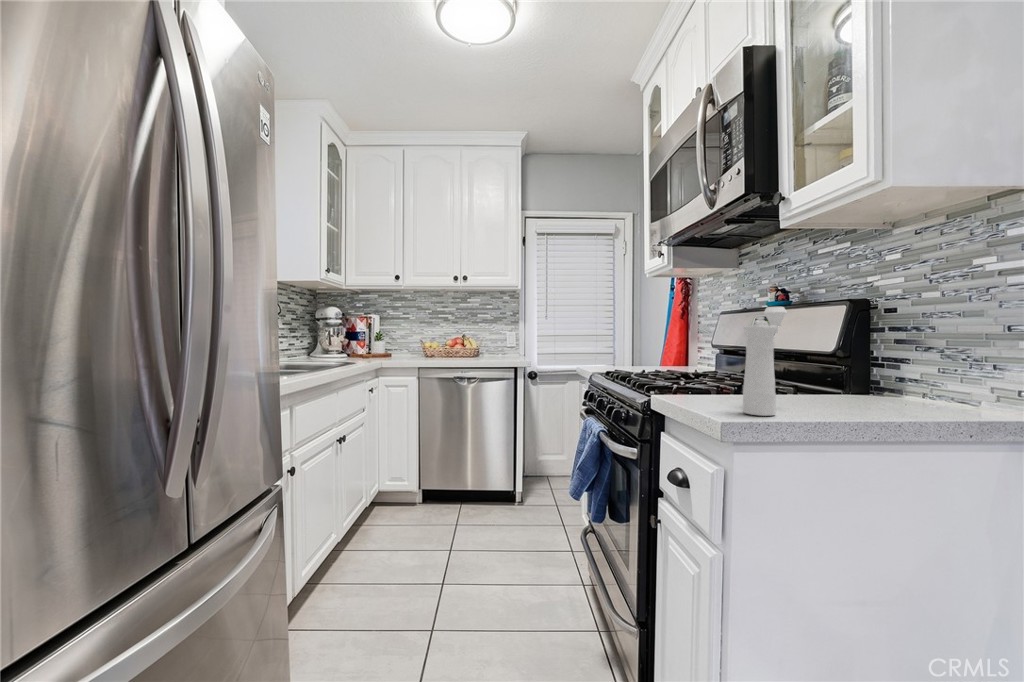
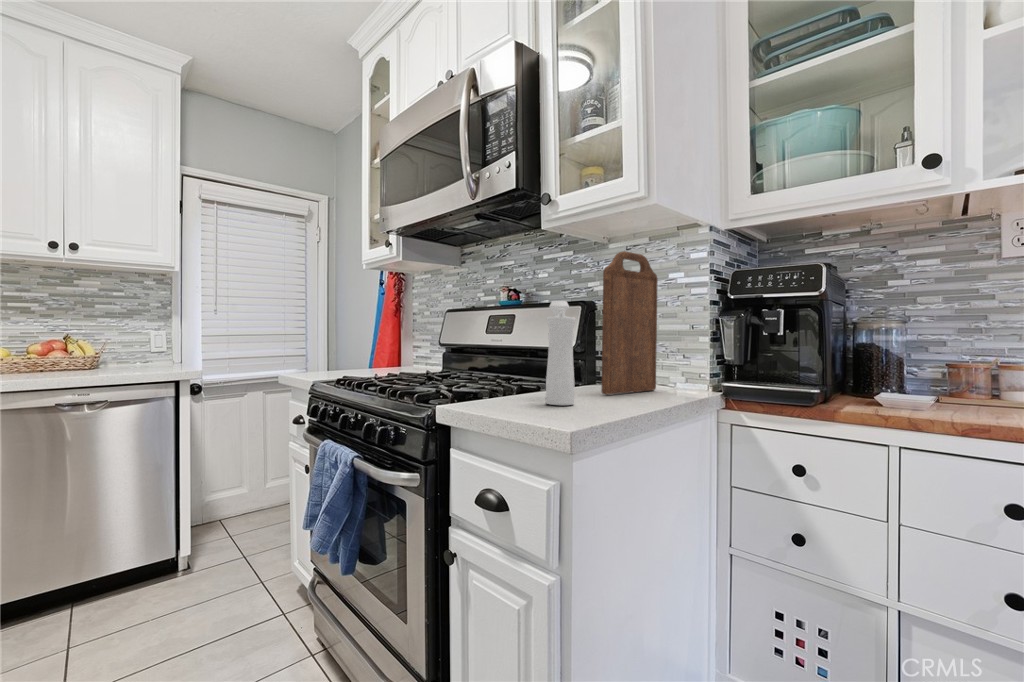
cutting board: none [836,244,938,409] -> present [601,251,658,395]

